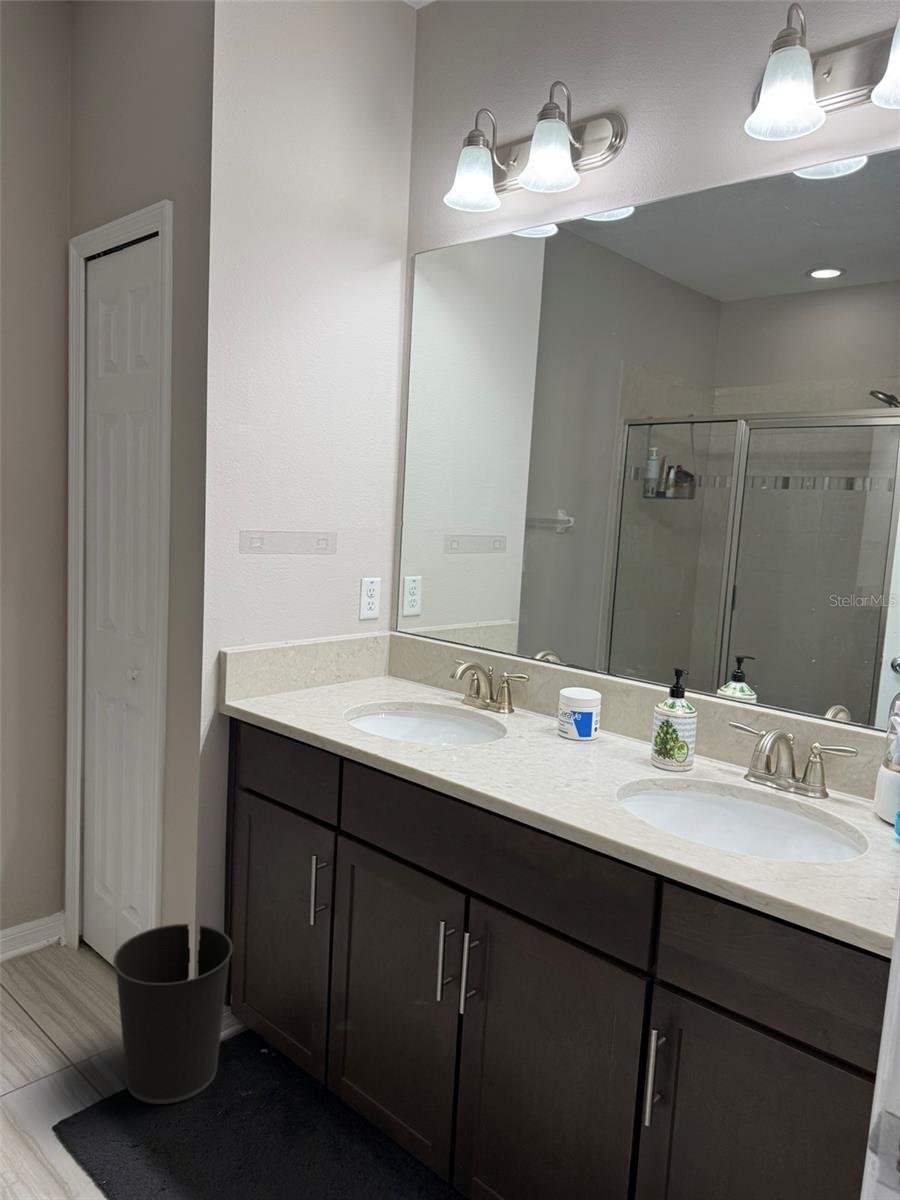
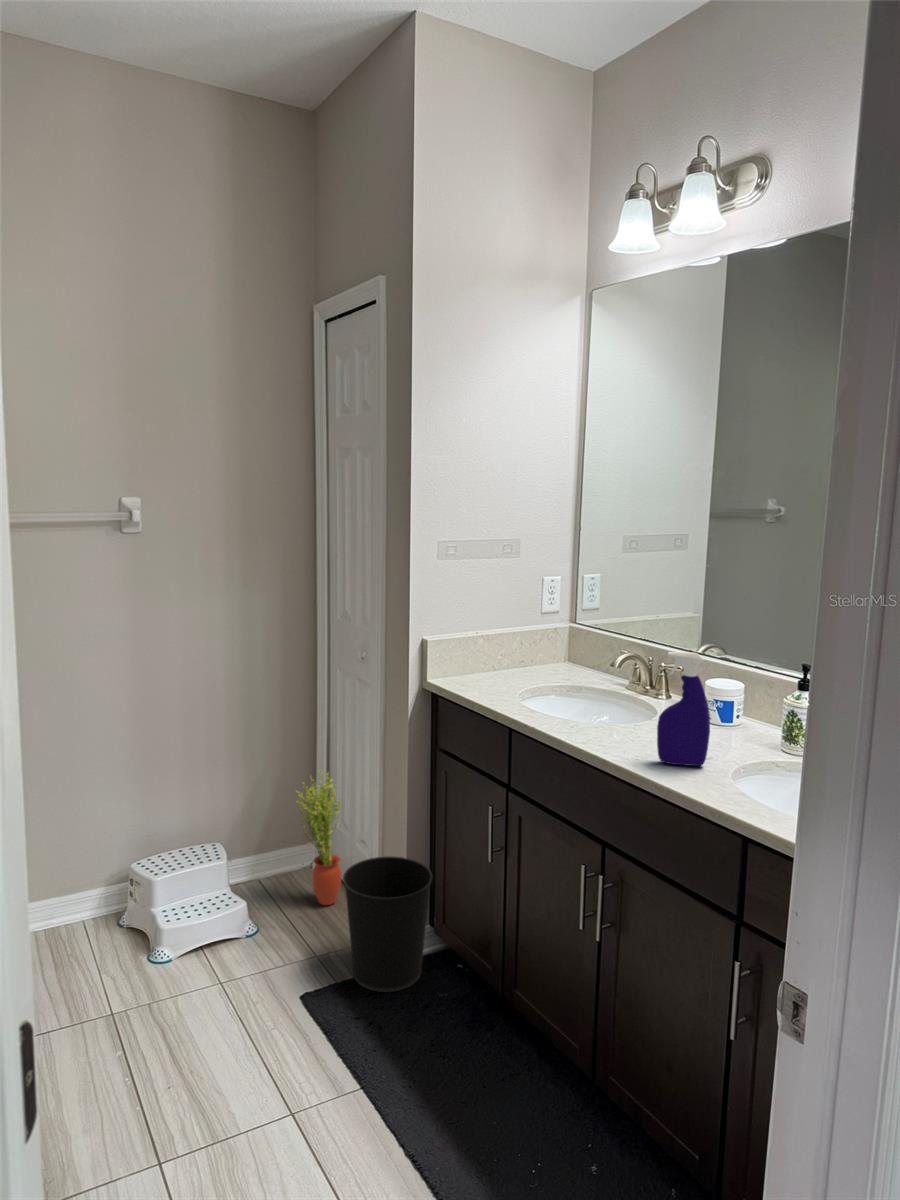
spray bottle: none [533,655,592,791] -> present [657,651,710,766]
potted plant: none [42,818,107,993] -> present [297,771,341,905]

